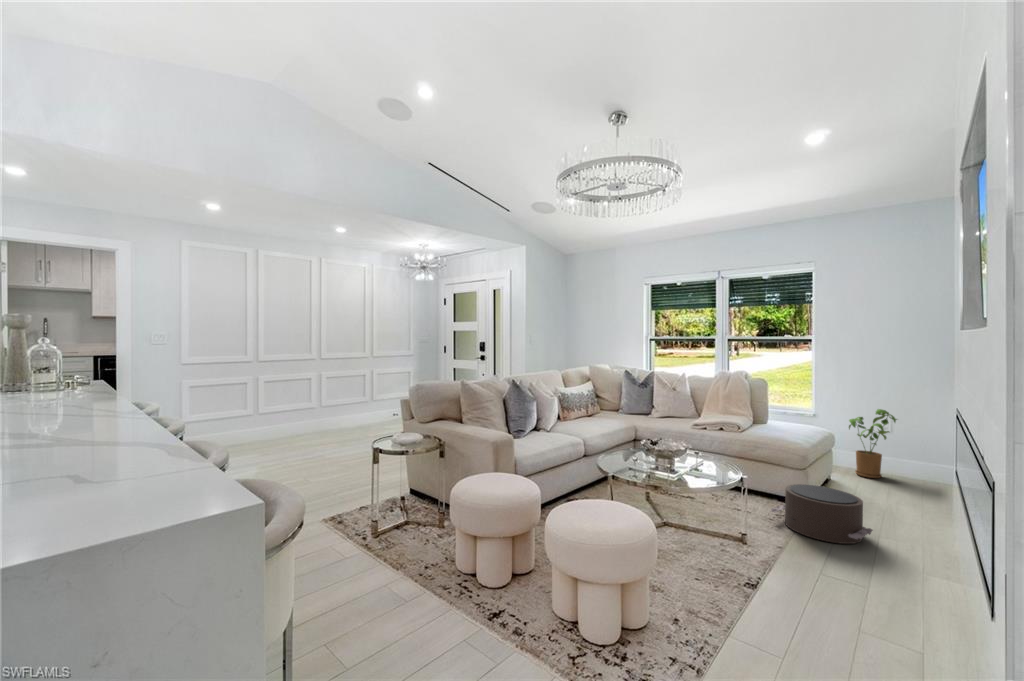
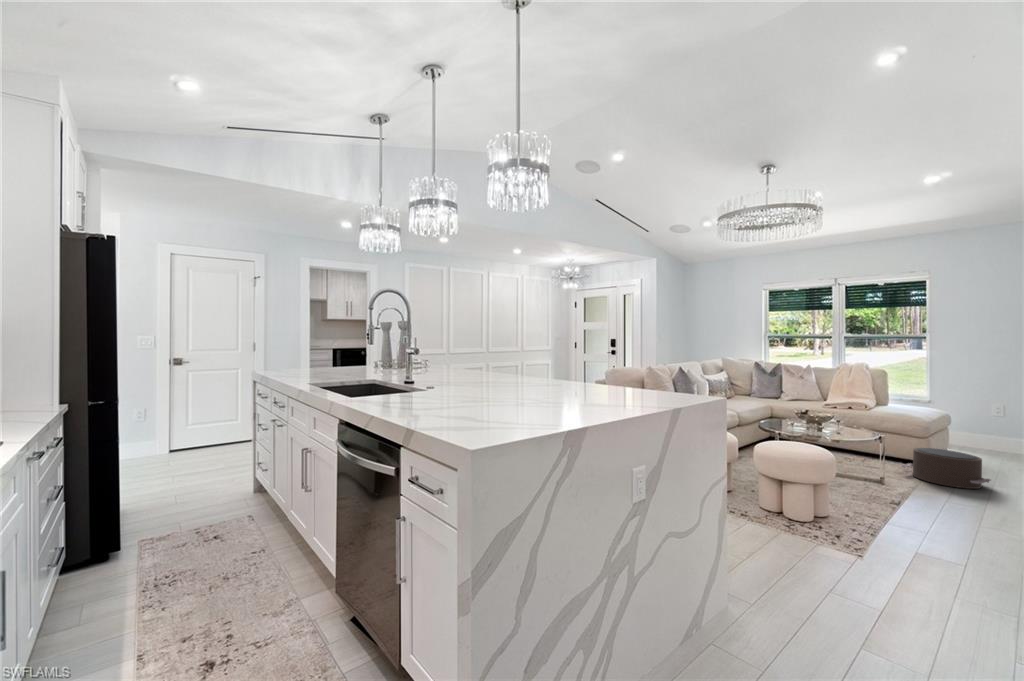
house plant: present [849,409,897,478] -> none [964,395,1013,453]

